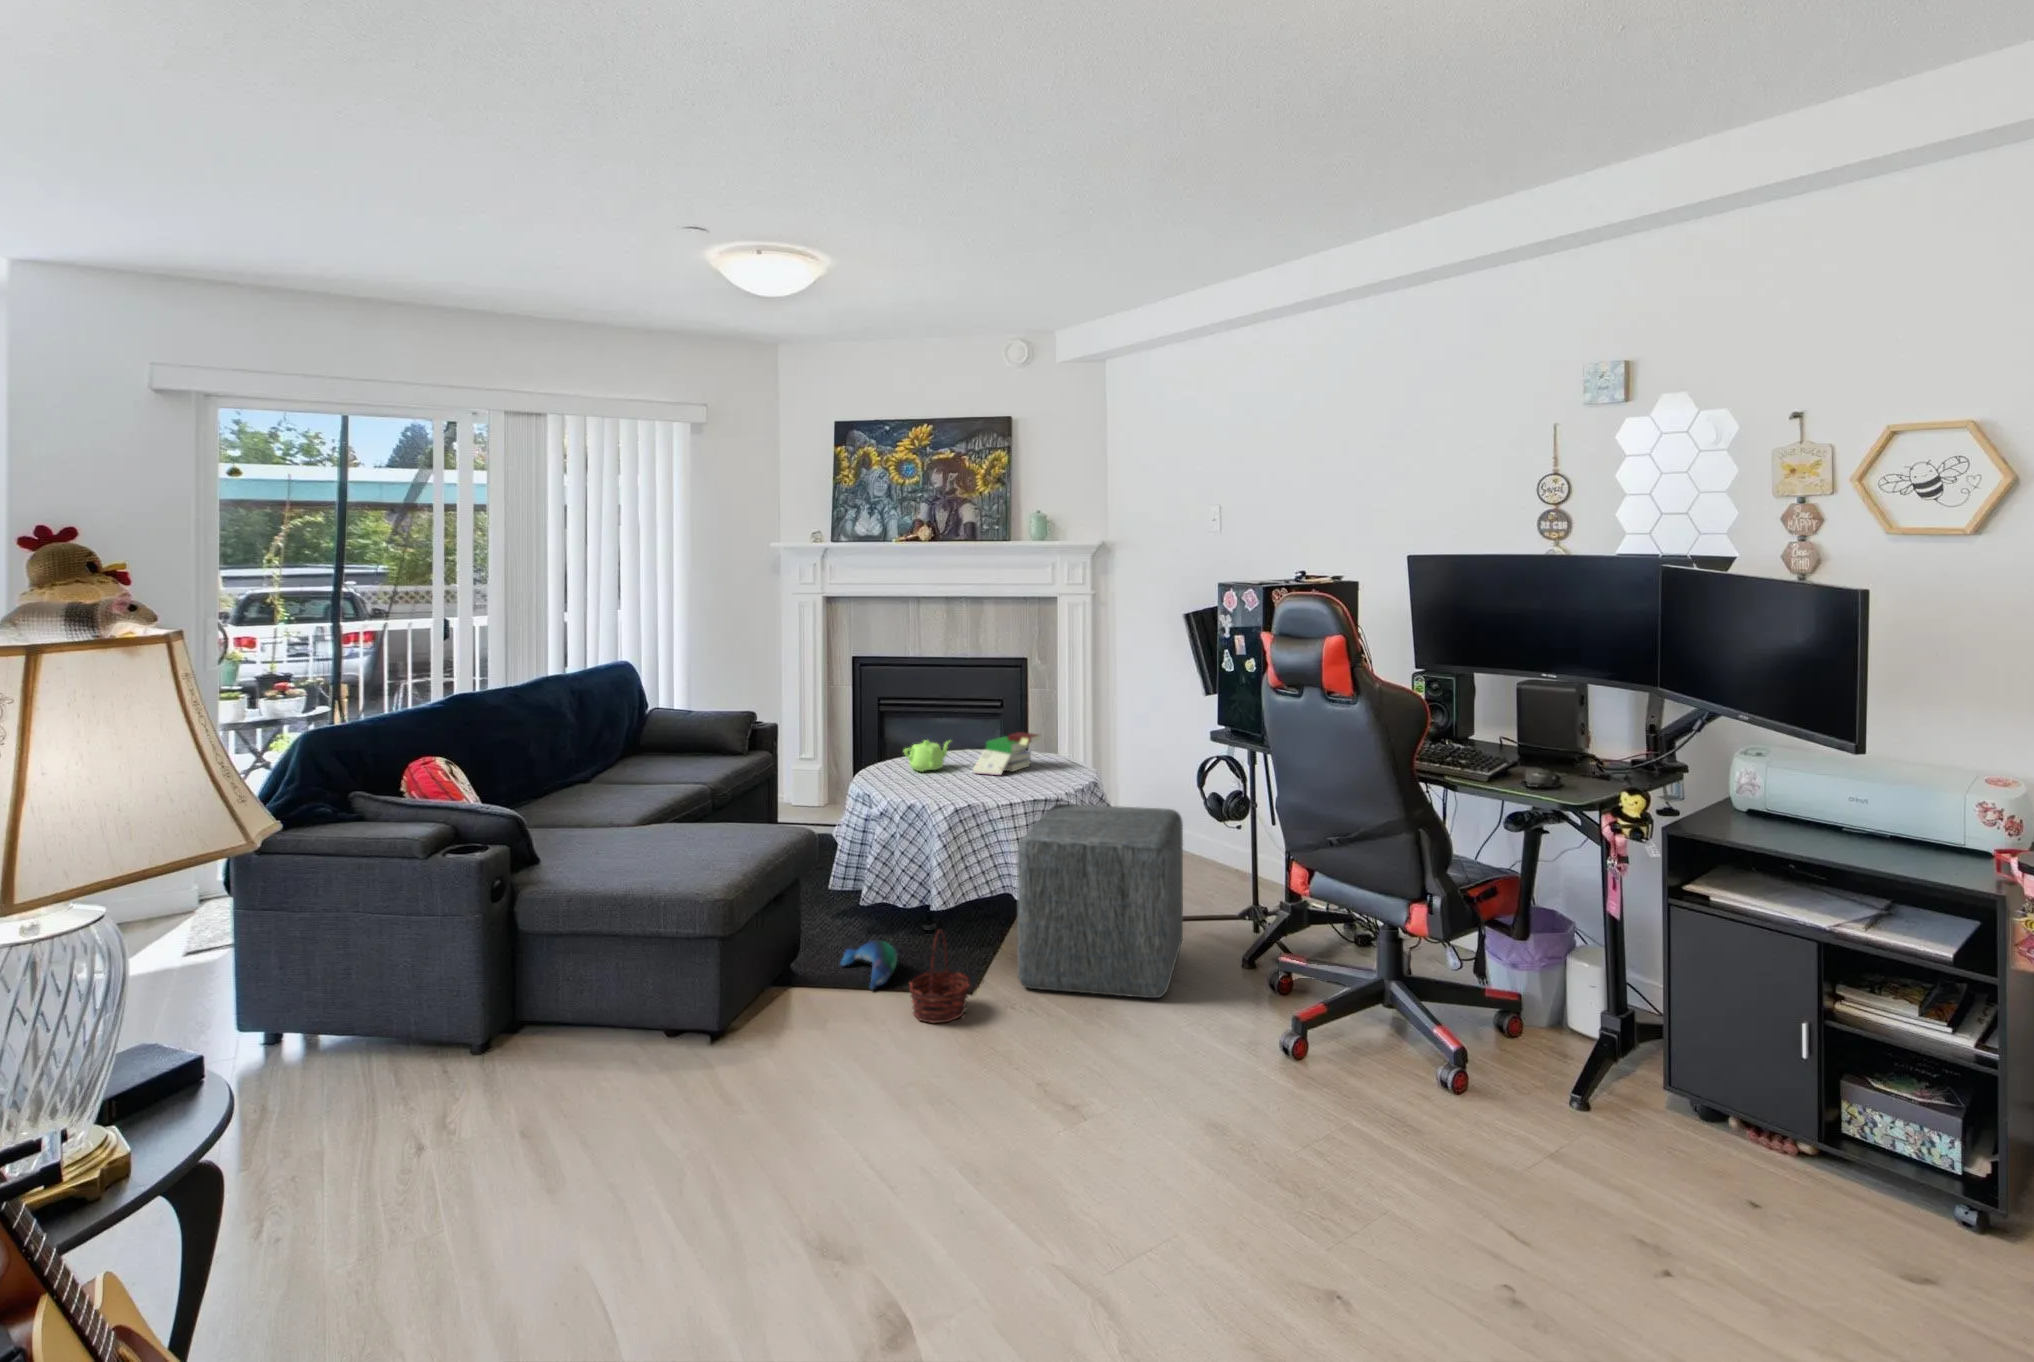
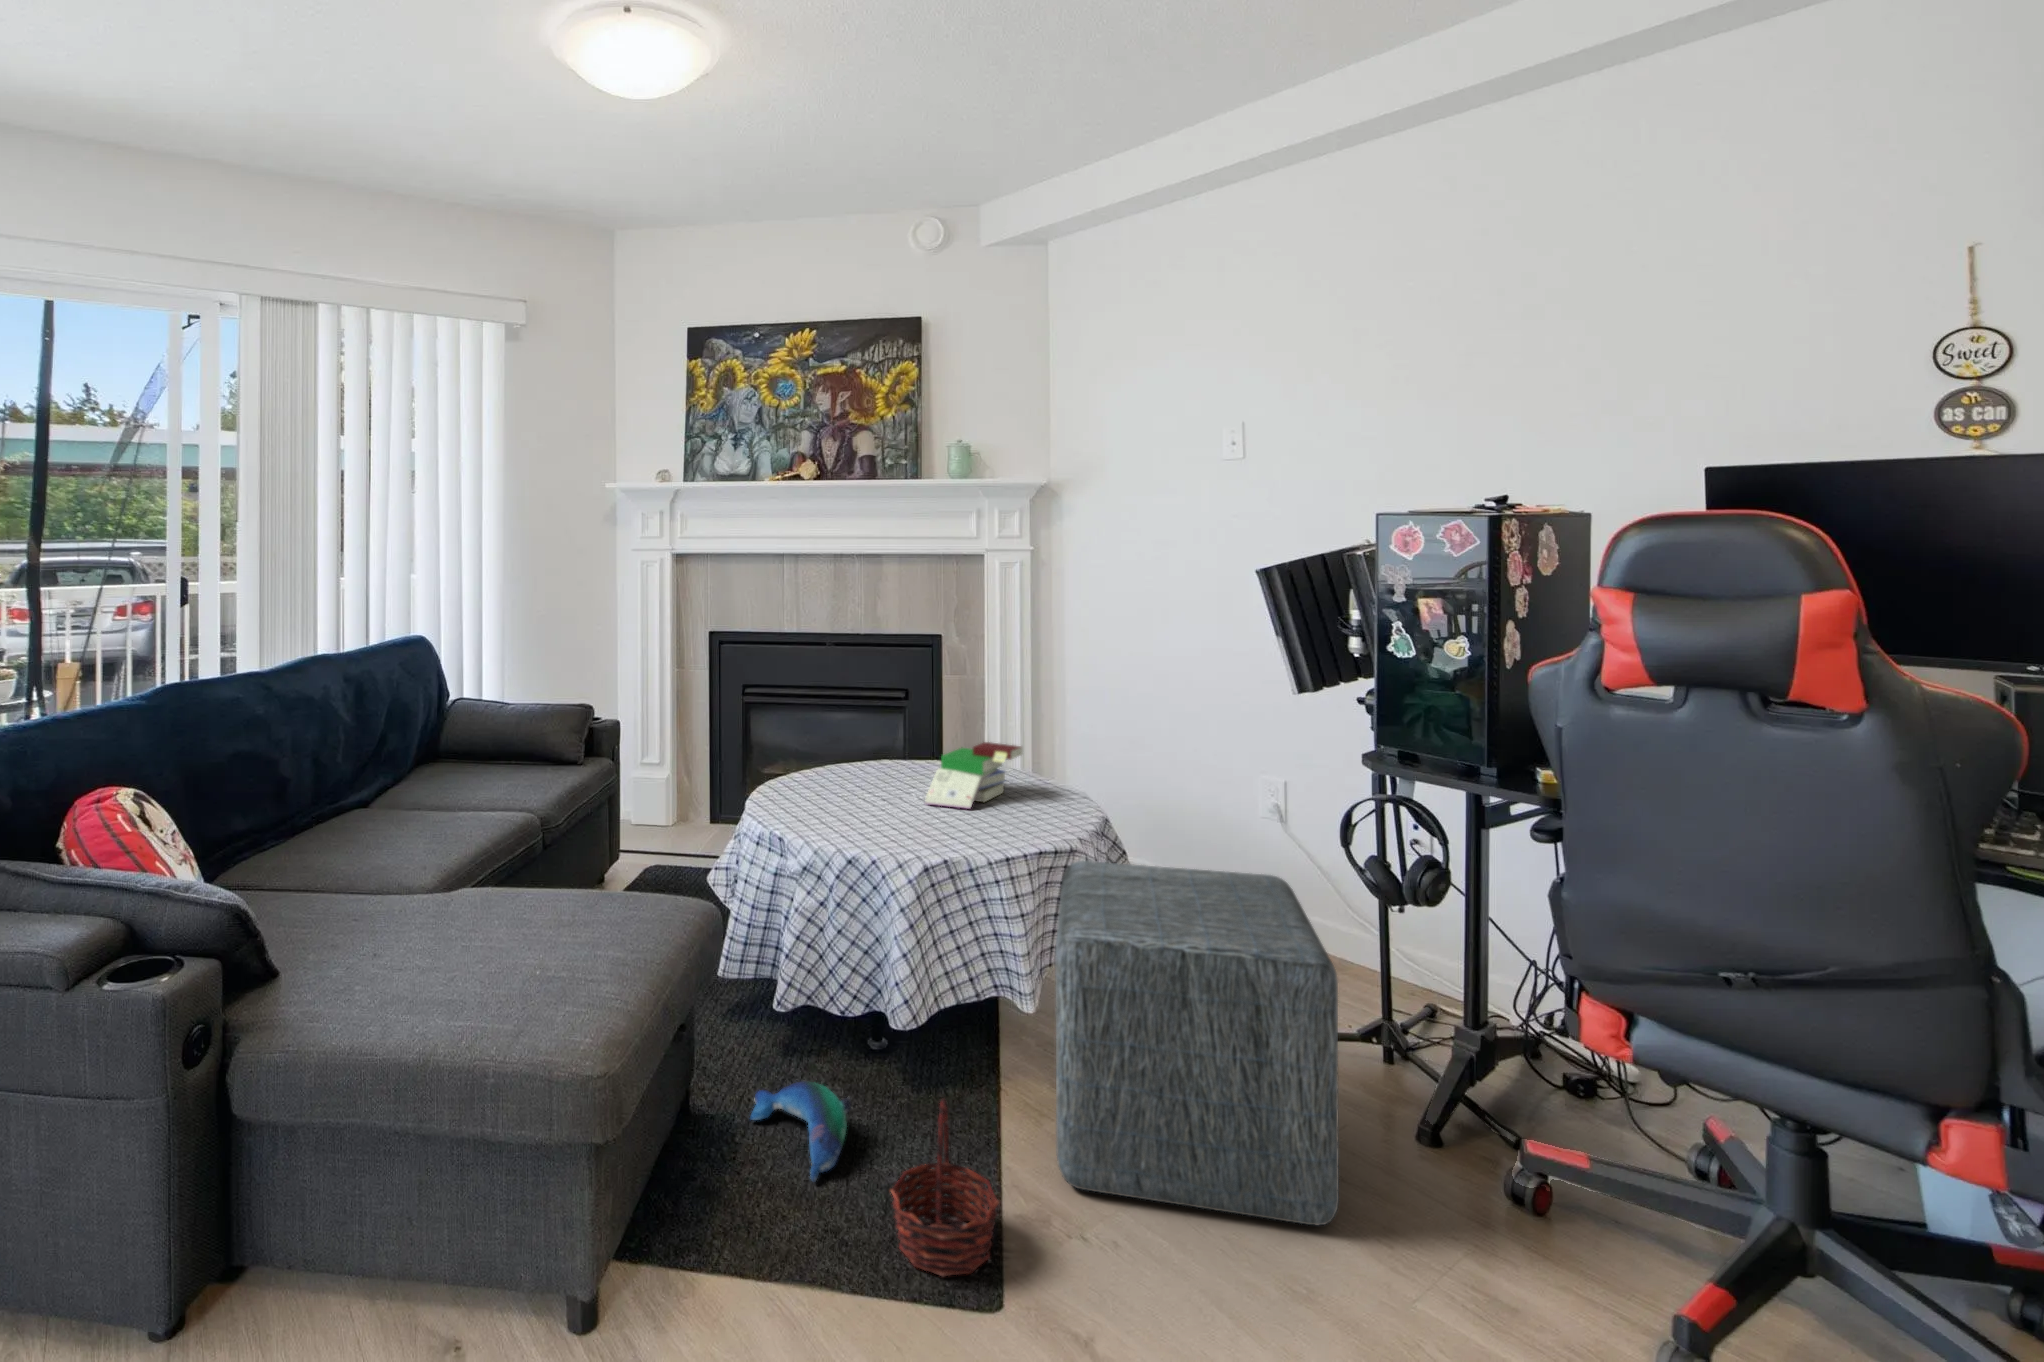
teapot: present [904,740,950,772] -> none [820,753,888,800]

